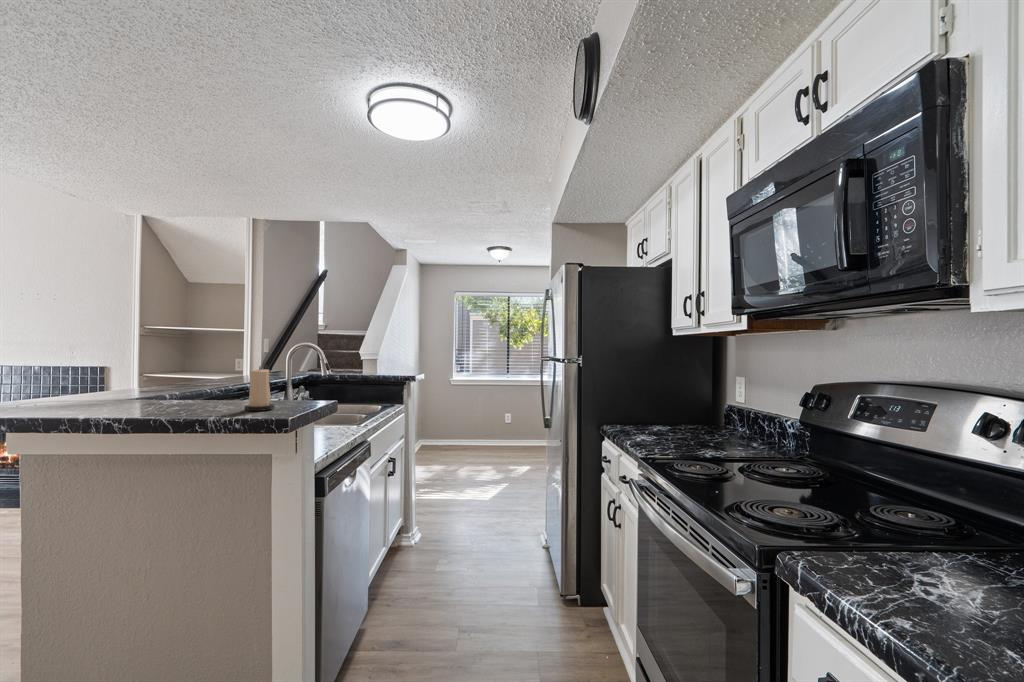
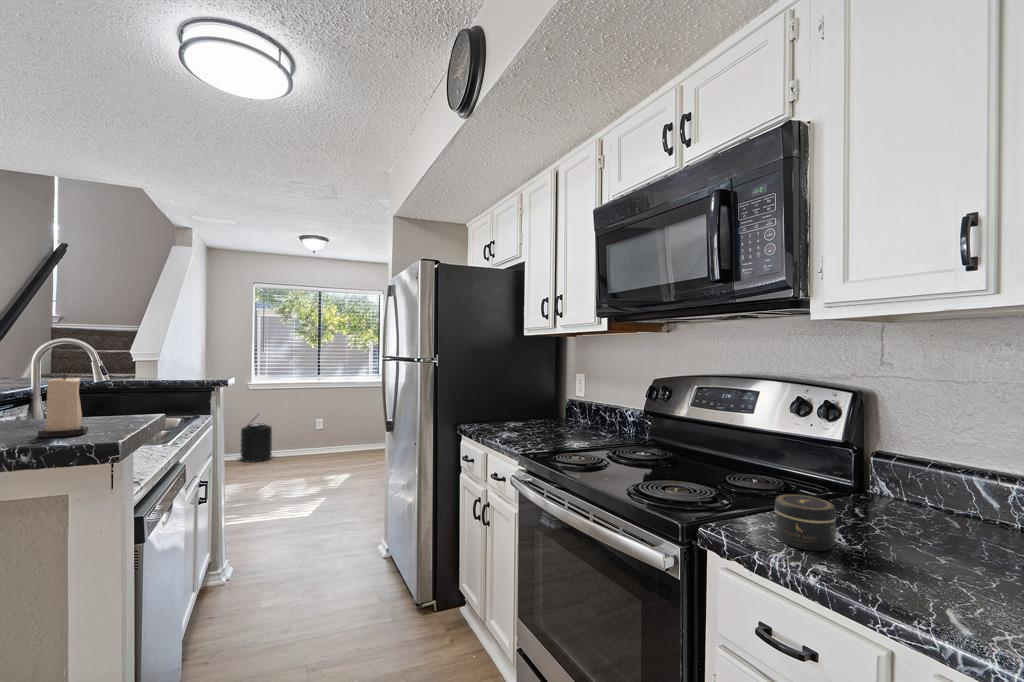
trash can: none [446,406,471,449] -> present [241,418,272,462]
jar: none [870,530,955,605] -> present [775,495,836,551]

